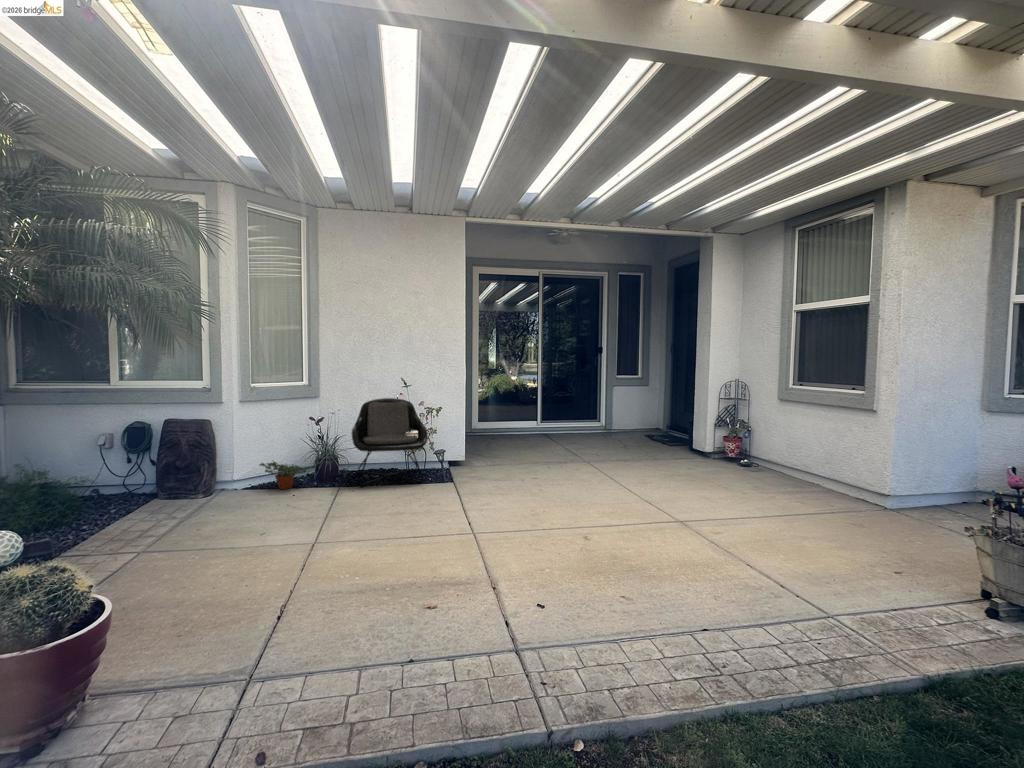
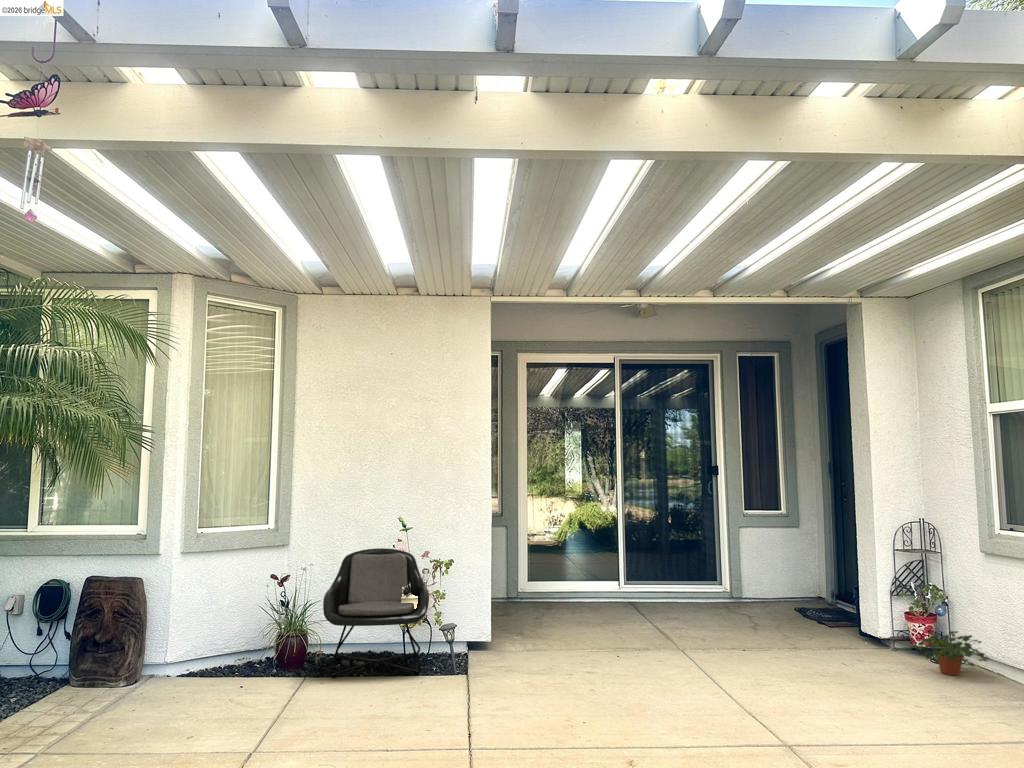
potted plant: present [260,461,309,489] -> present [911,631,989,675]

